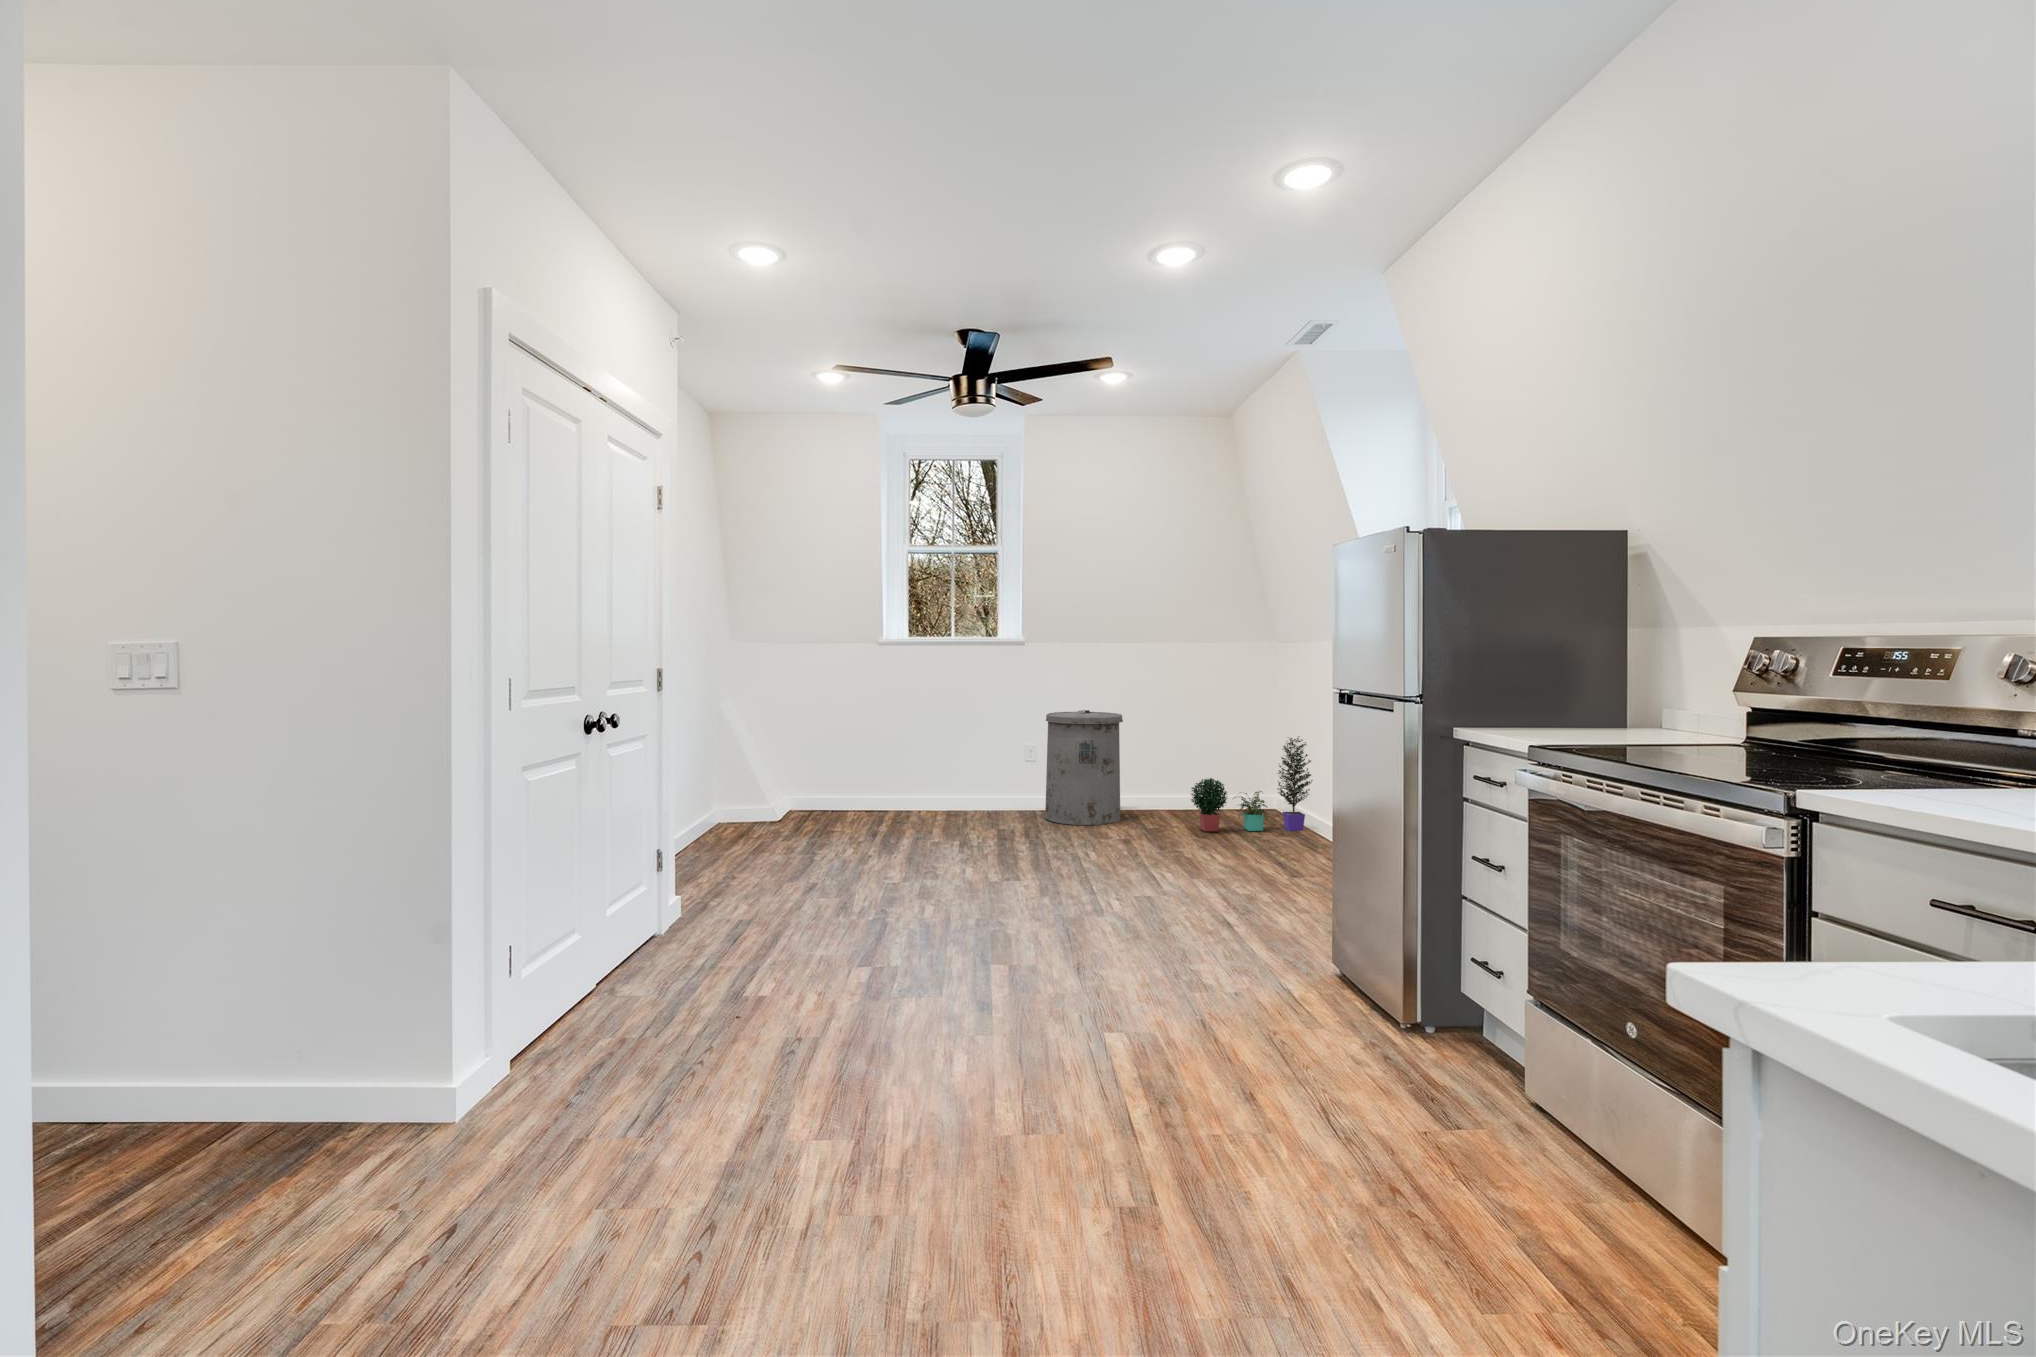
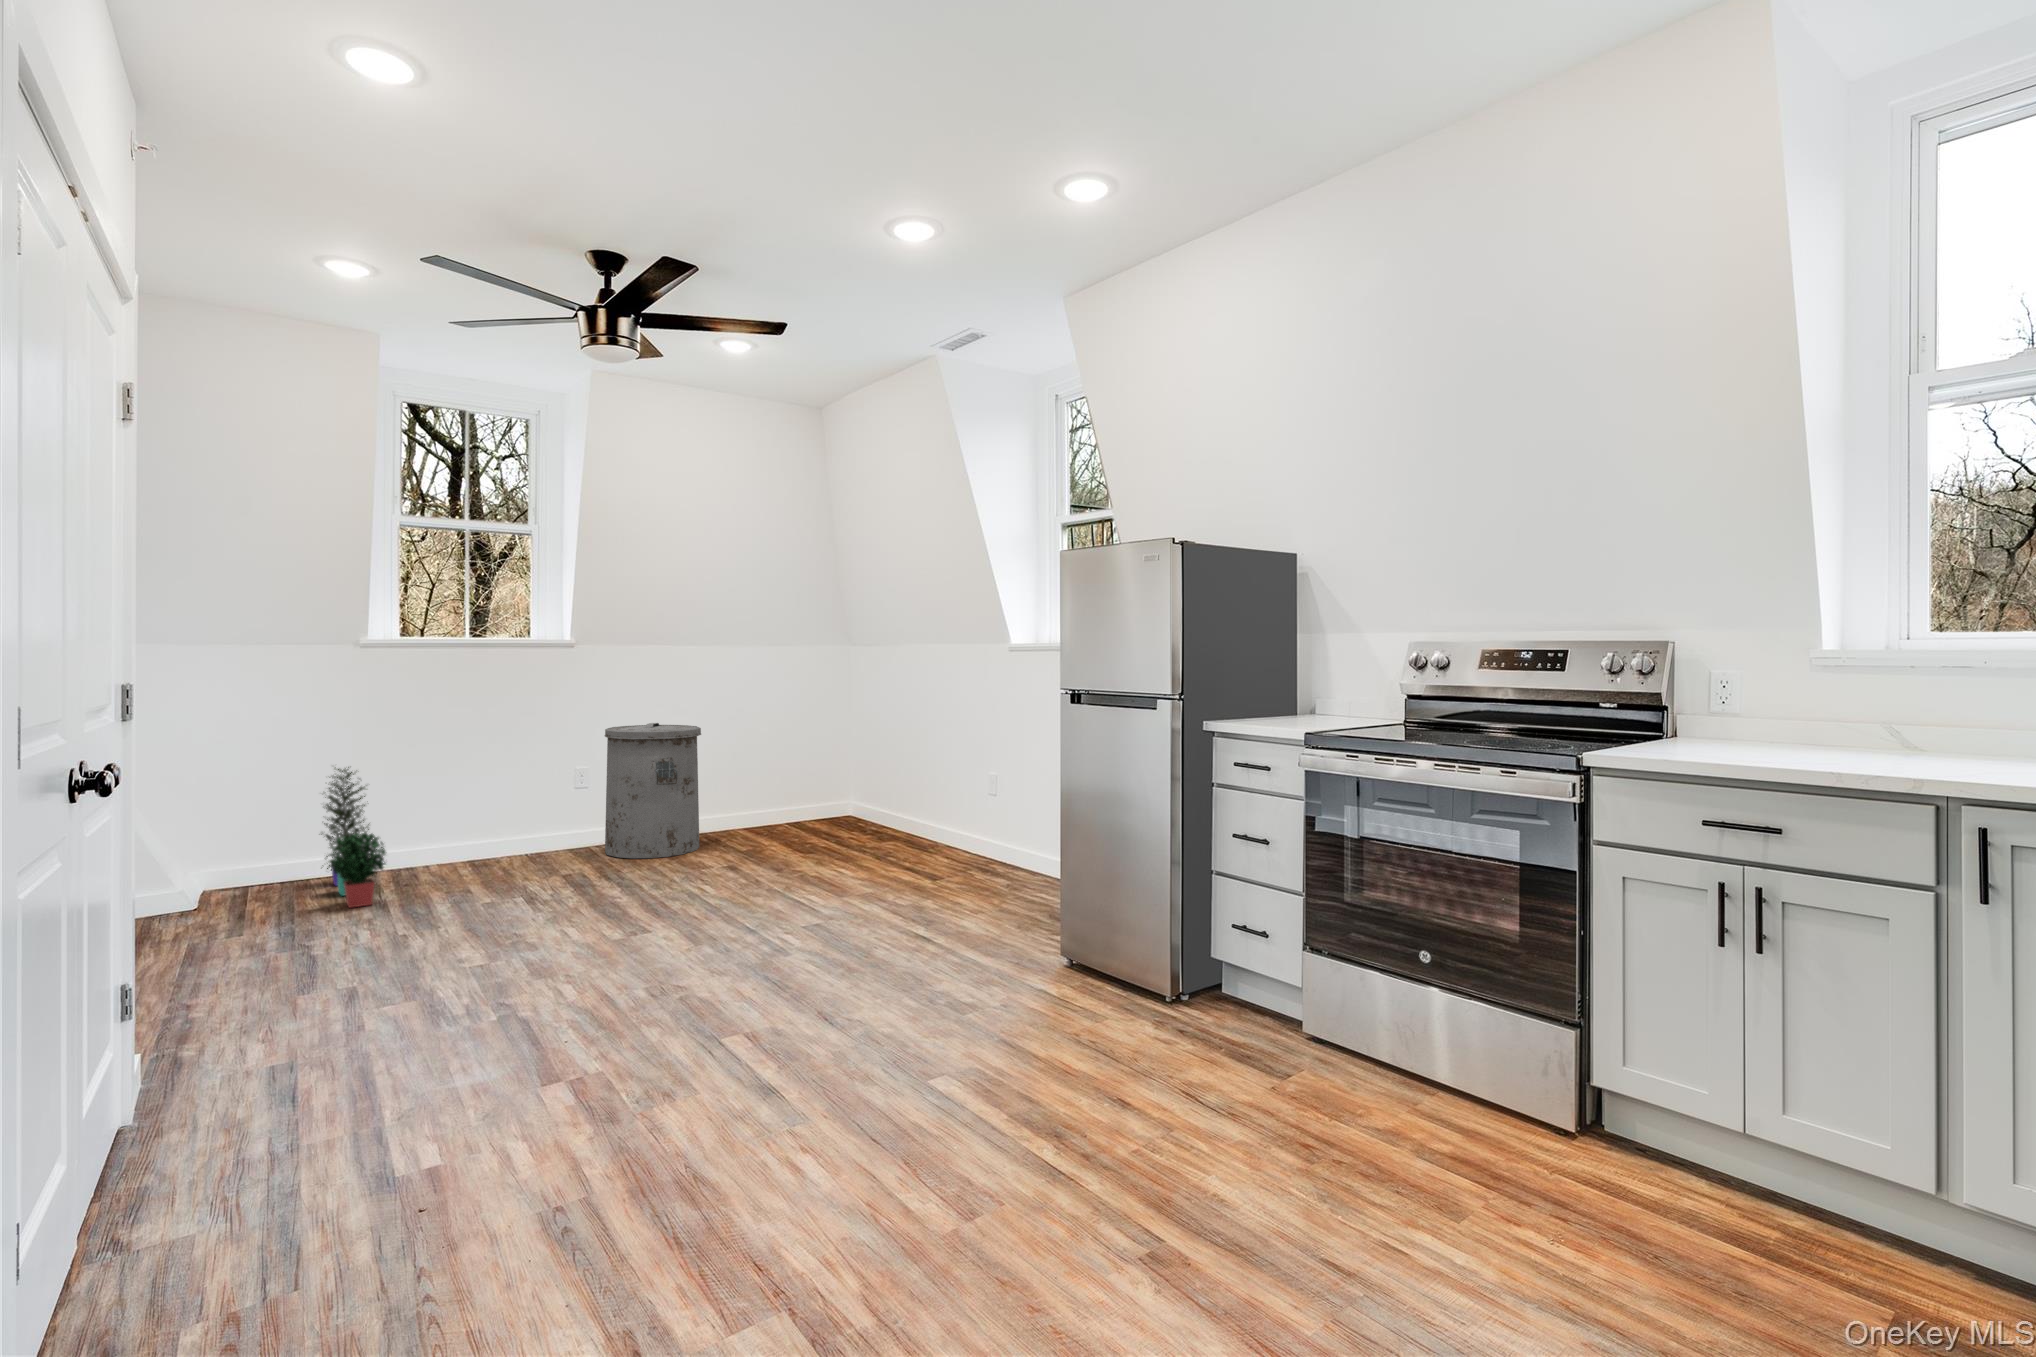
potted plant: present [1191,738,1313,831] -> present [321,767,386,908]

